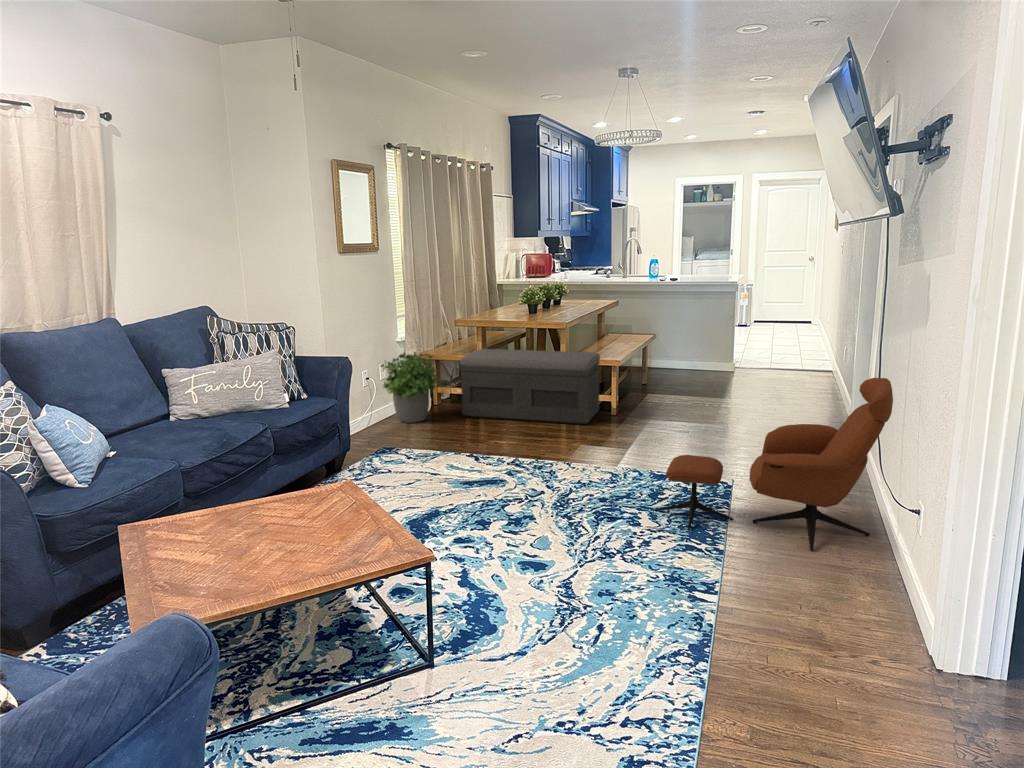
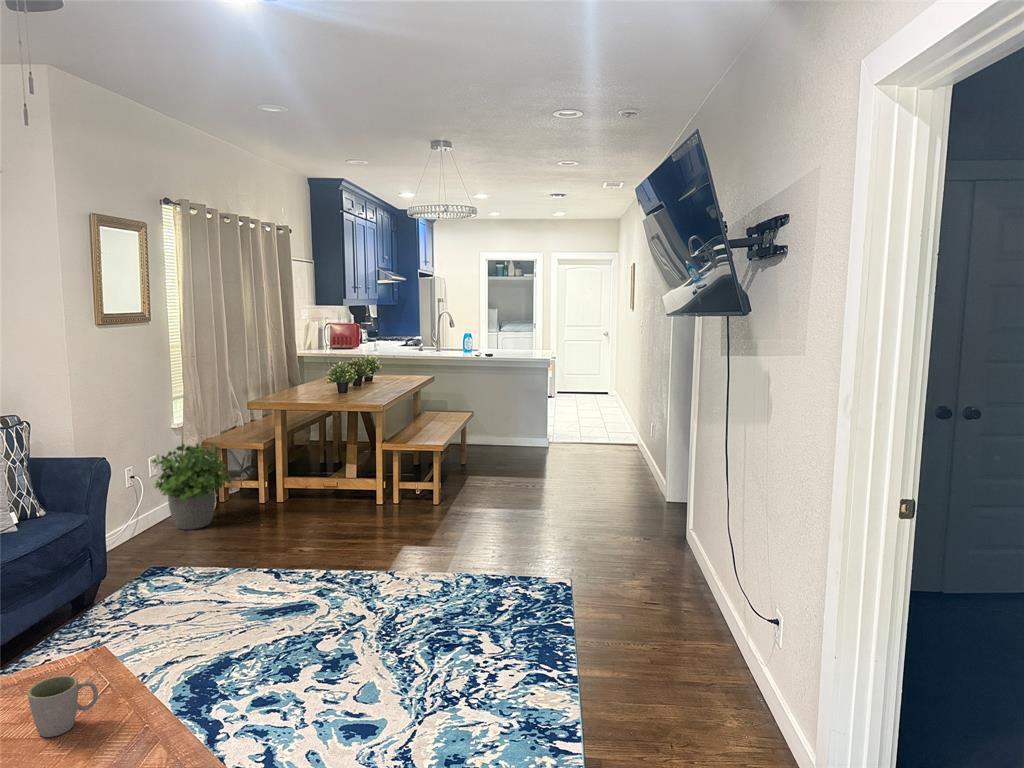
storage bench: present [460,349,600,425] -> none [255,435,418,520]
lounge chair: present [655,378,893,551] -> none [495,471,741,667]
mug: none [306,486,349,524] -> present [27,676,98,737]

